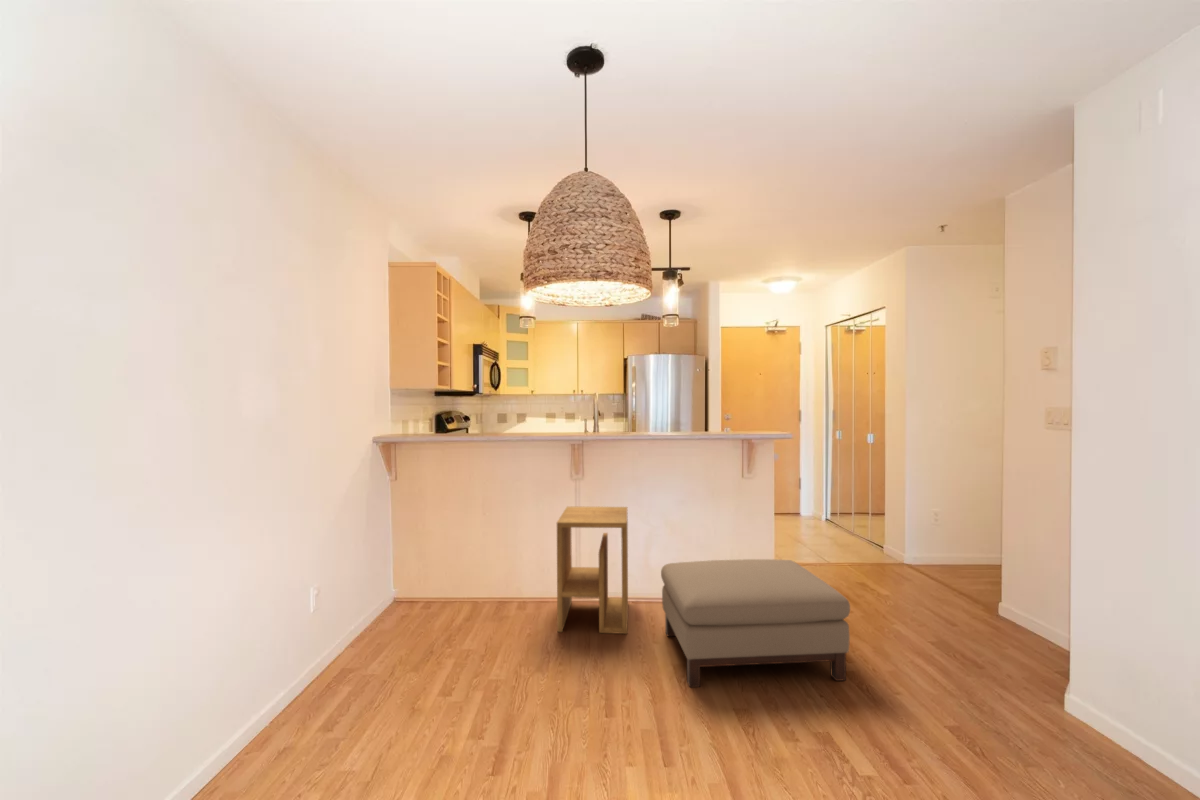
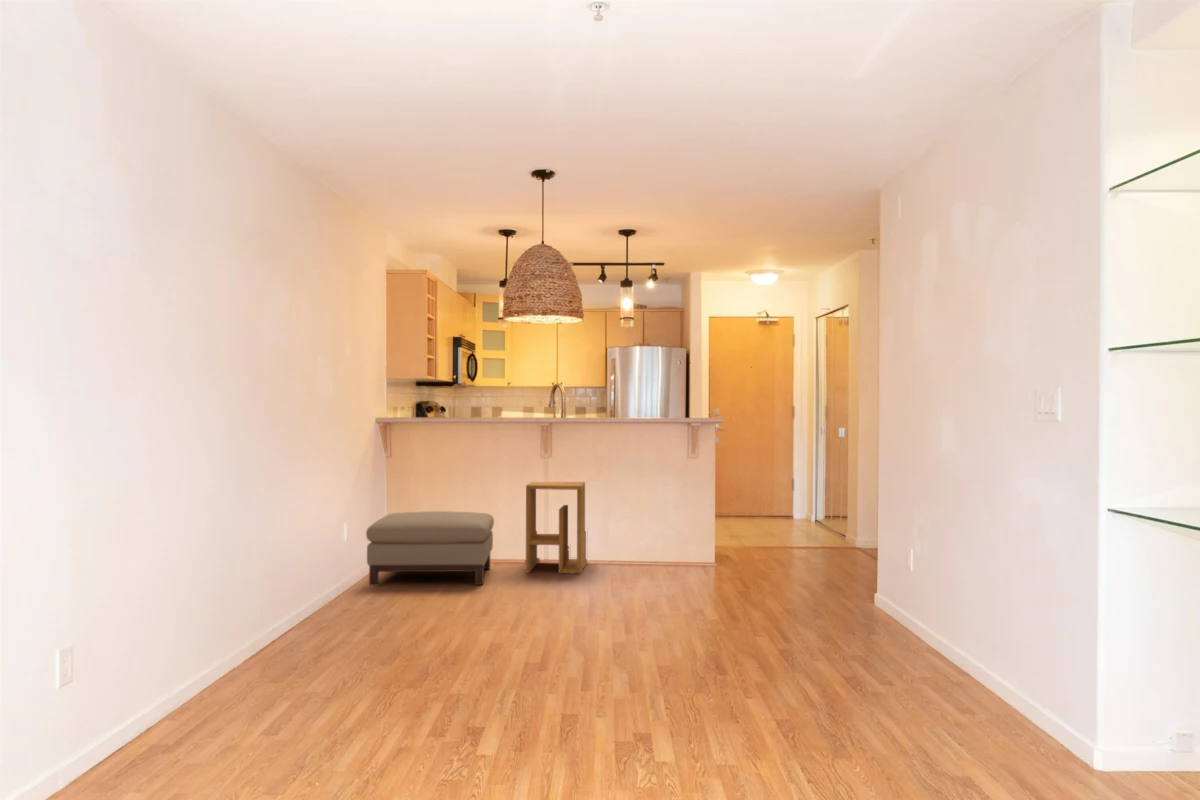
ottoman: present [661,559,850,687] -> present [366,511,494,585]

